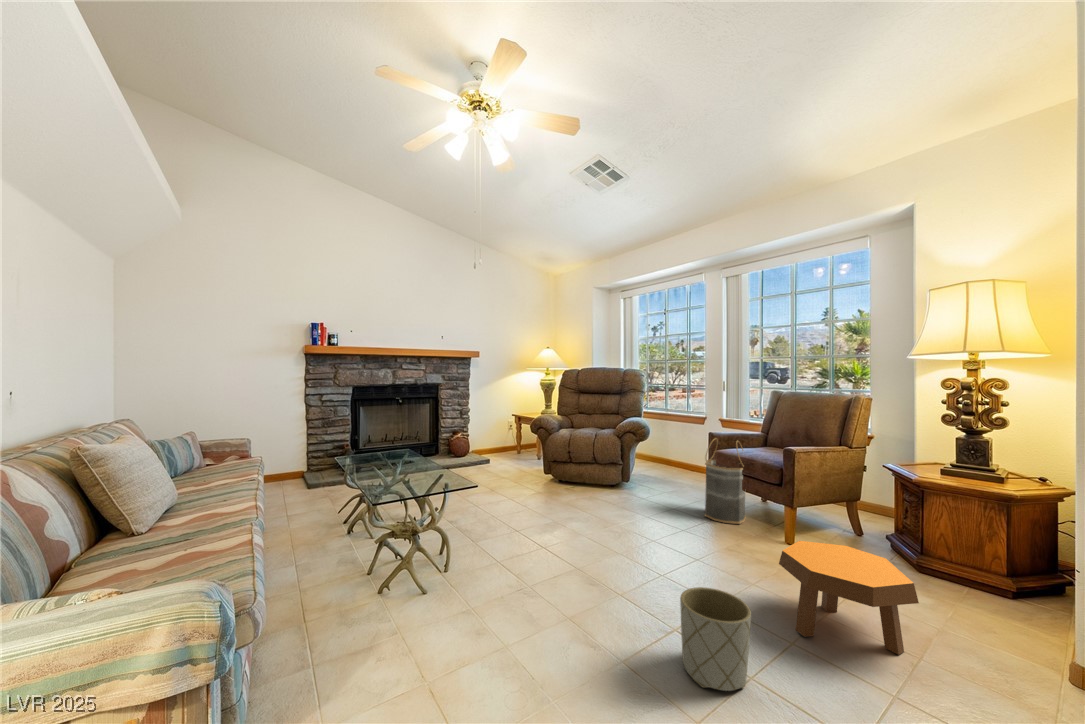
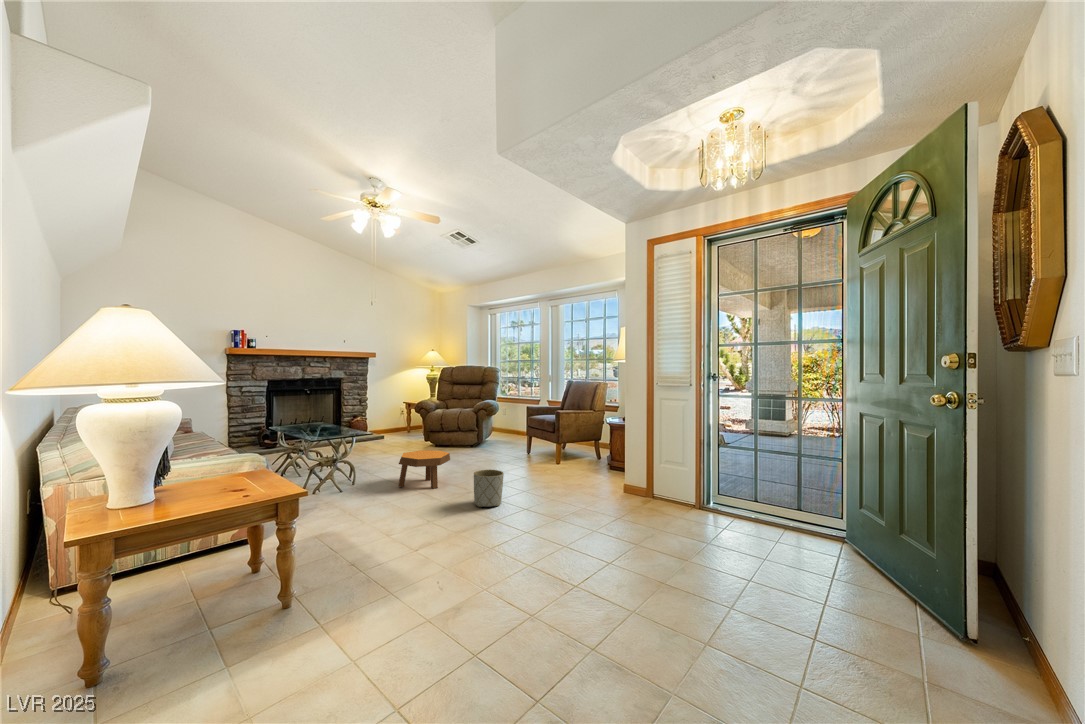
basket: present [704,439,746,524] -> none [522,409,547,459]
footstool: present [779,541,919,655] -> present [398,450,450,489]

